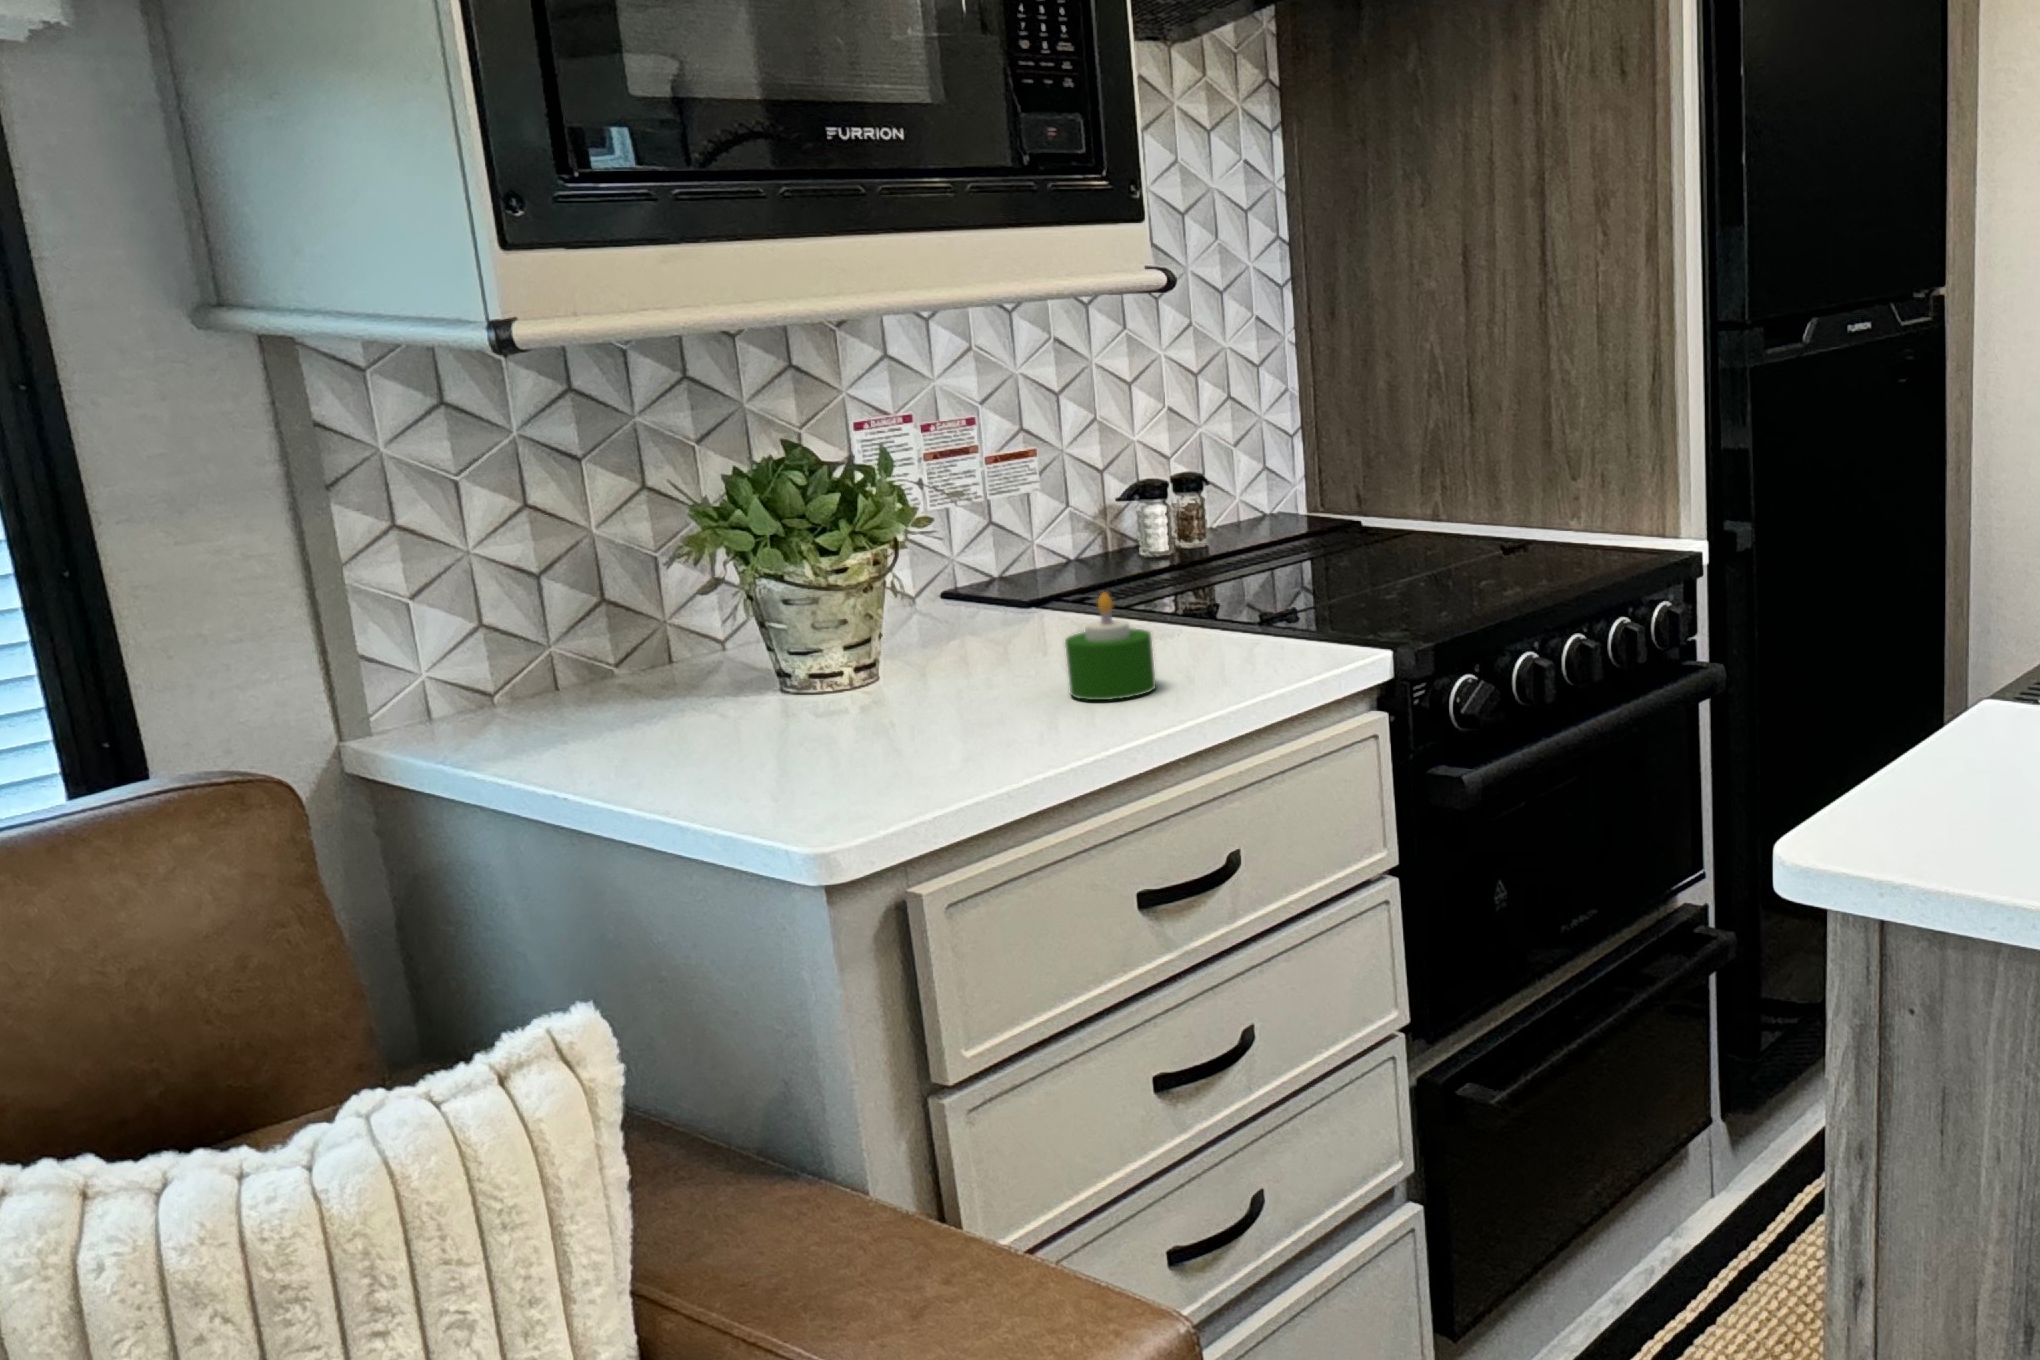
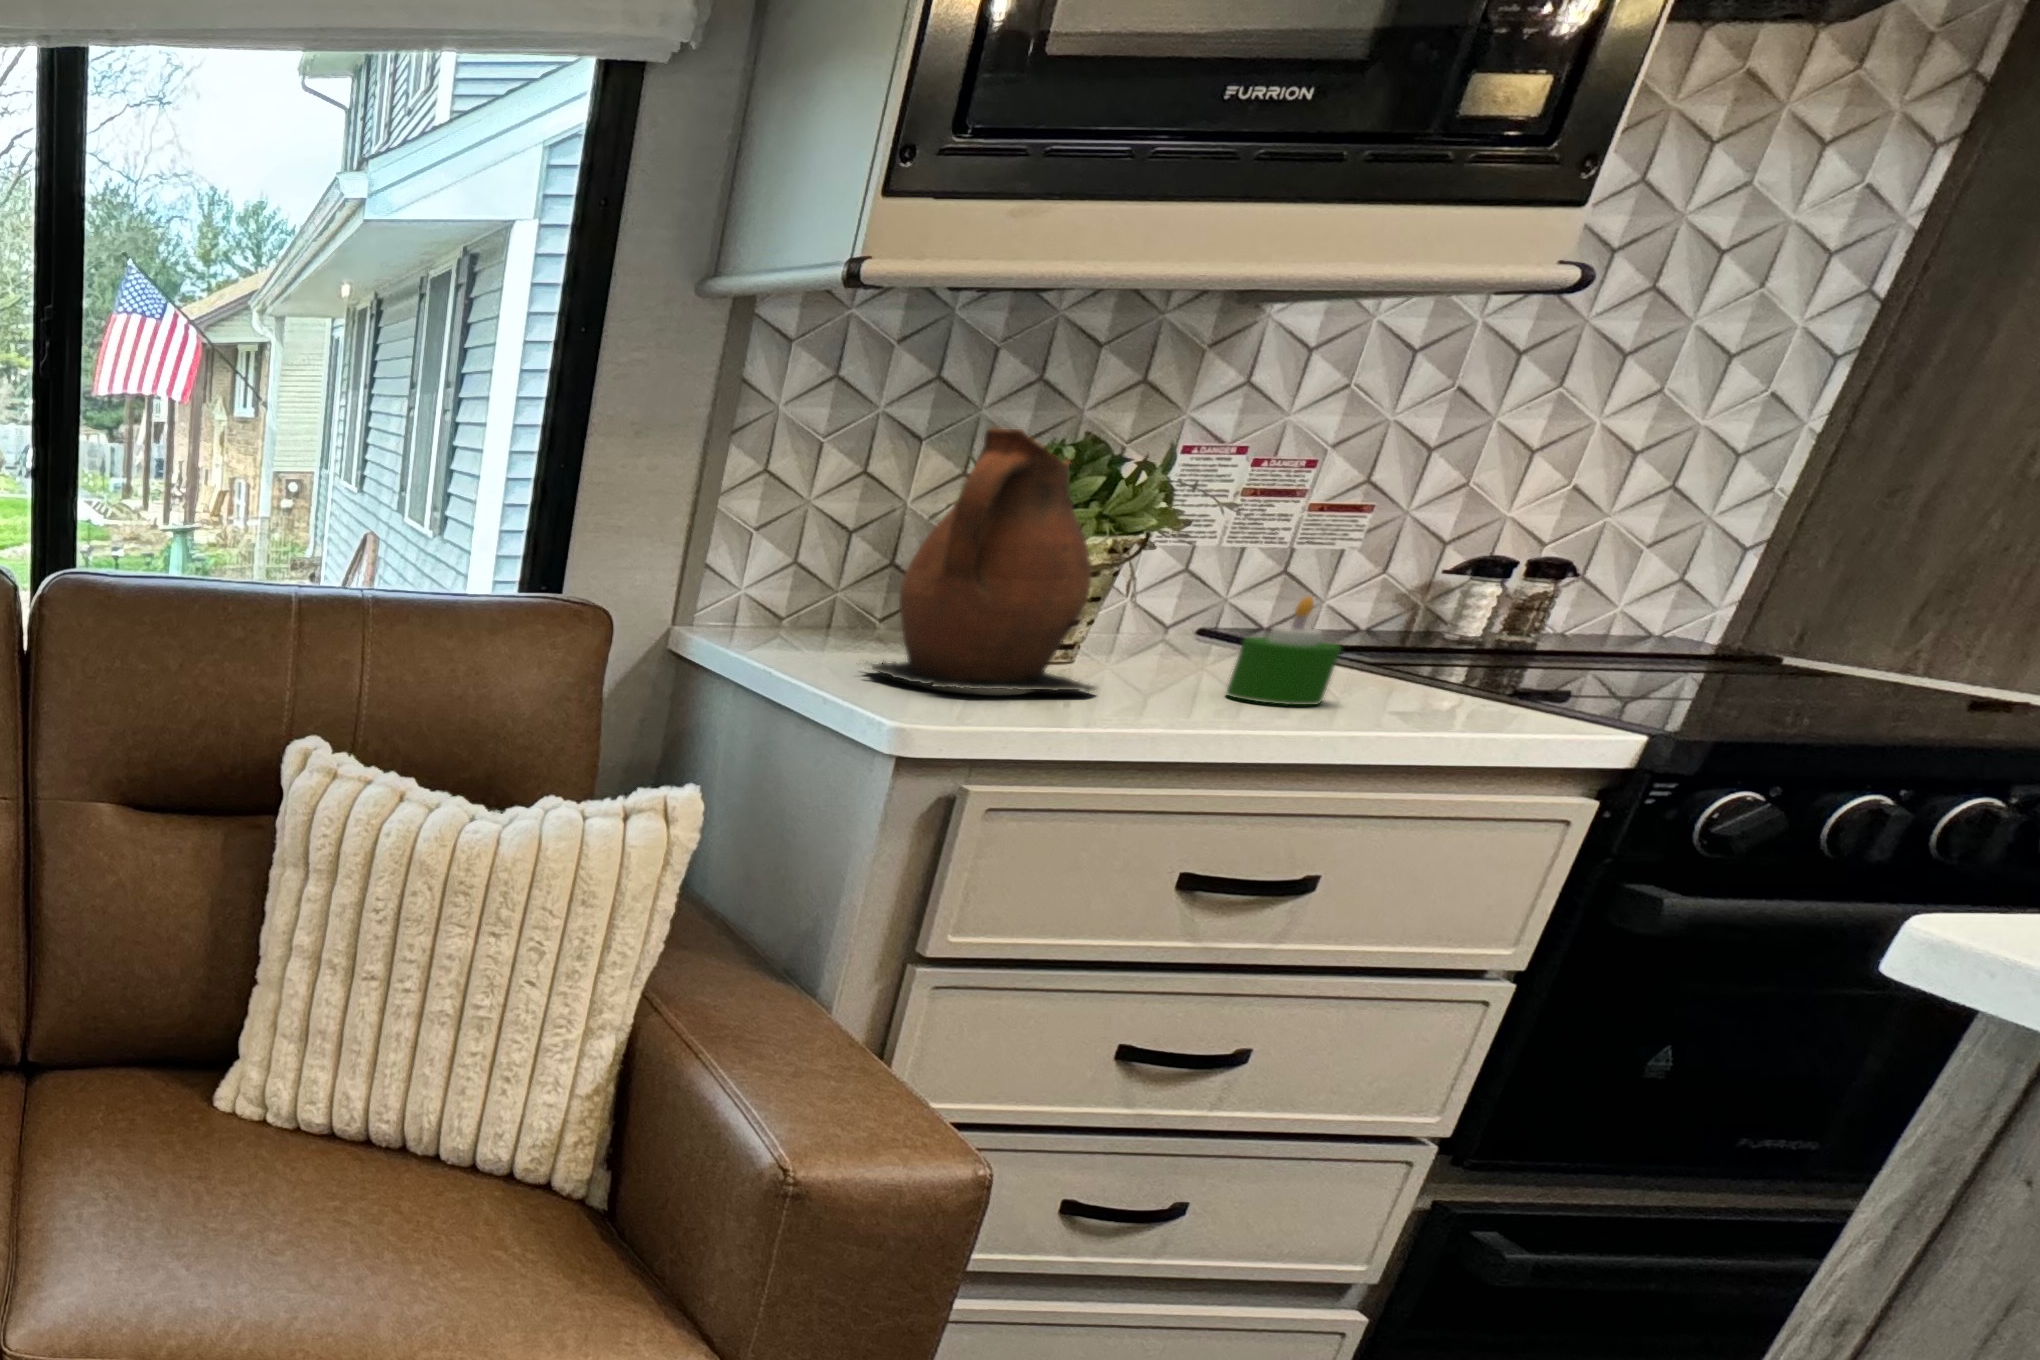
ceramic pitcher: none [677,483,962,775] -> present [871,428,1096,693]

